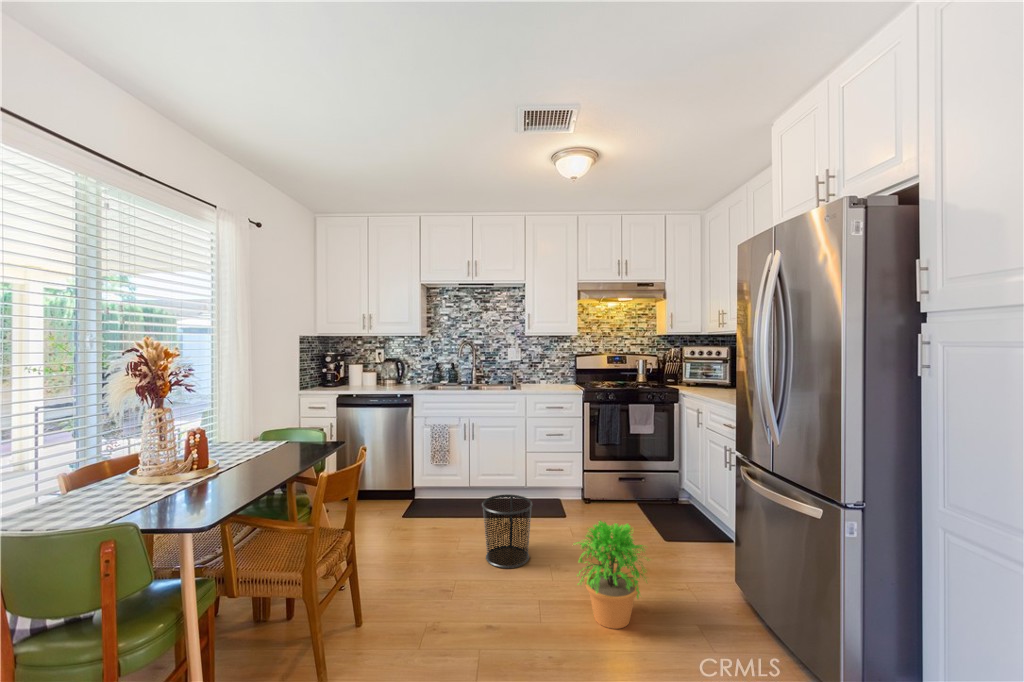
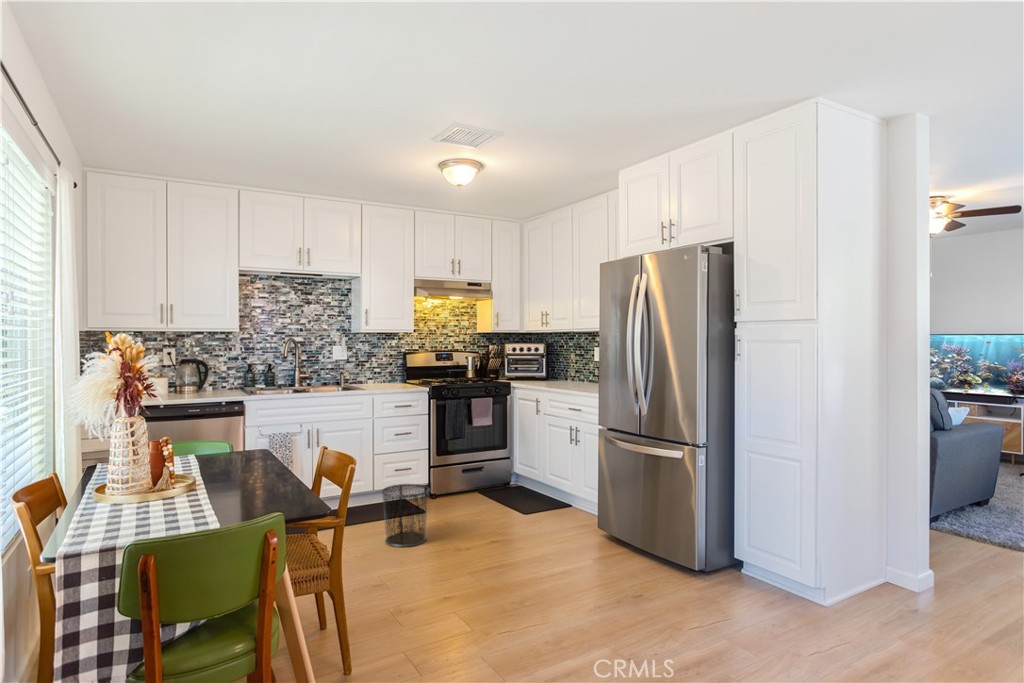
potted plant: present [574,521,646,629] -> none [489,477,553,556]

